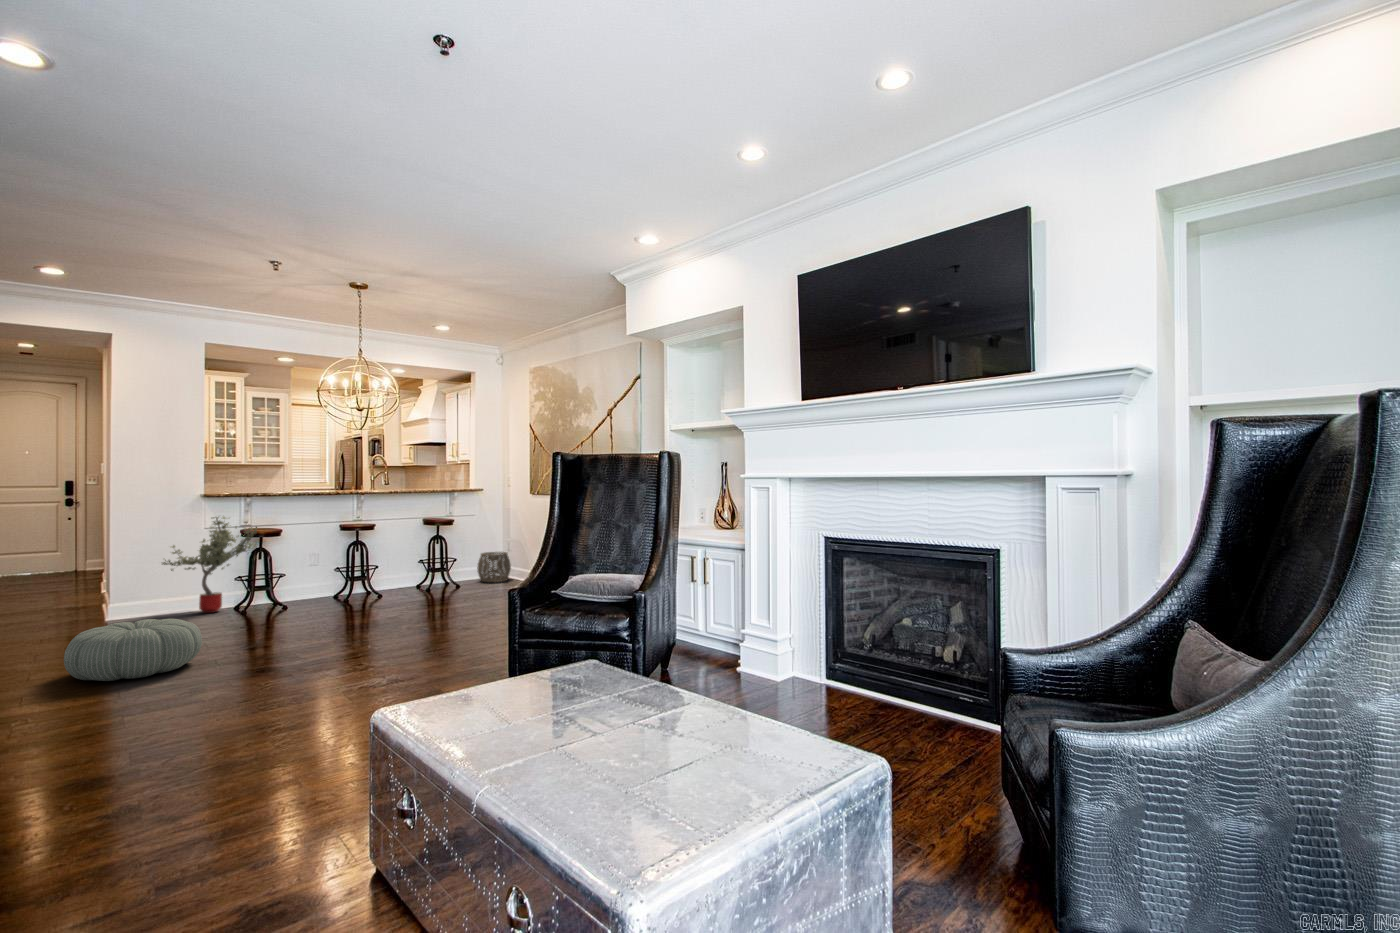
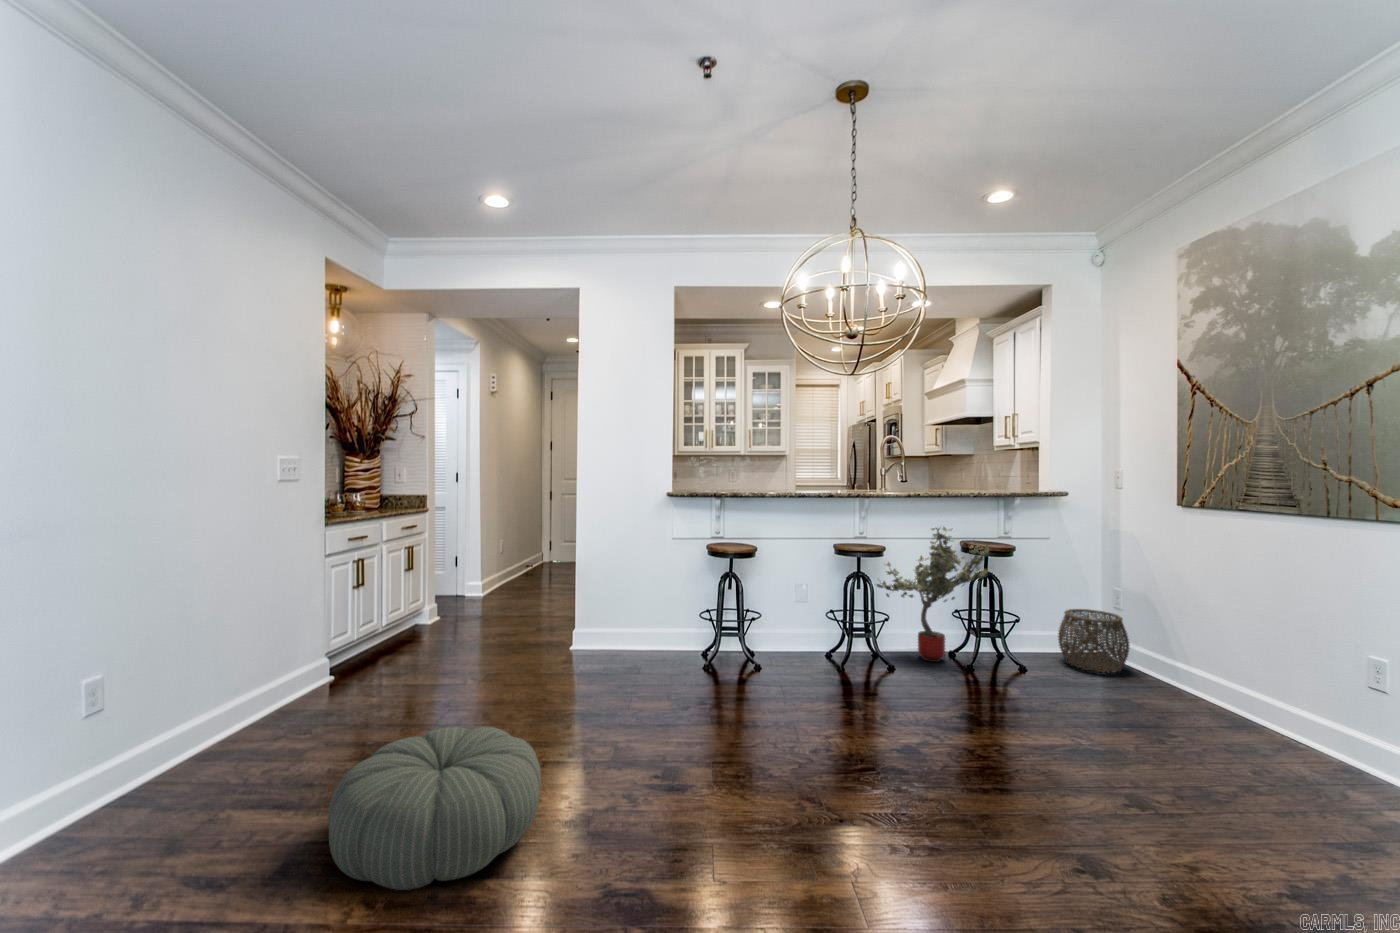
potted tree: present [162,517,257,613] -> present [876,527,989,662]

